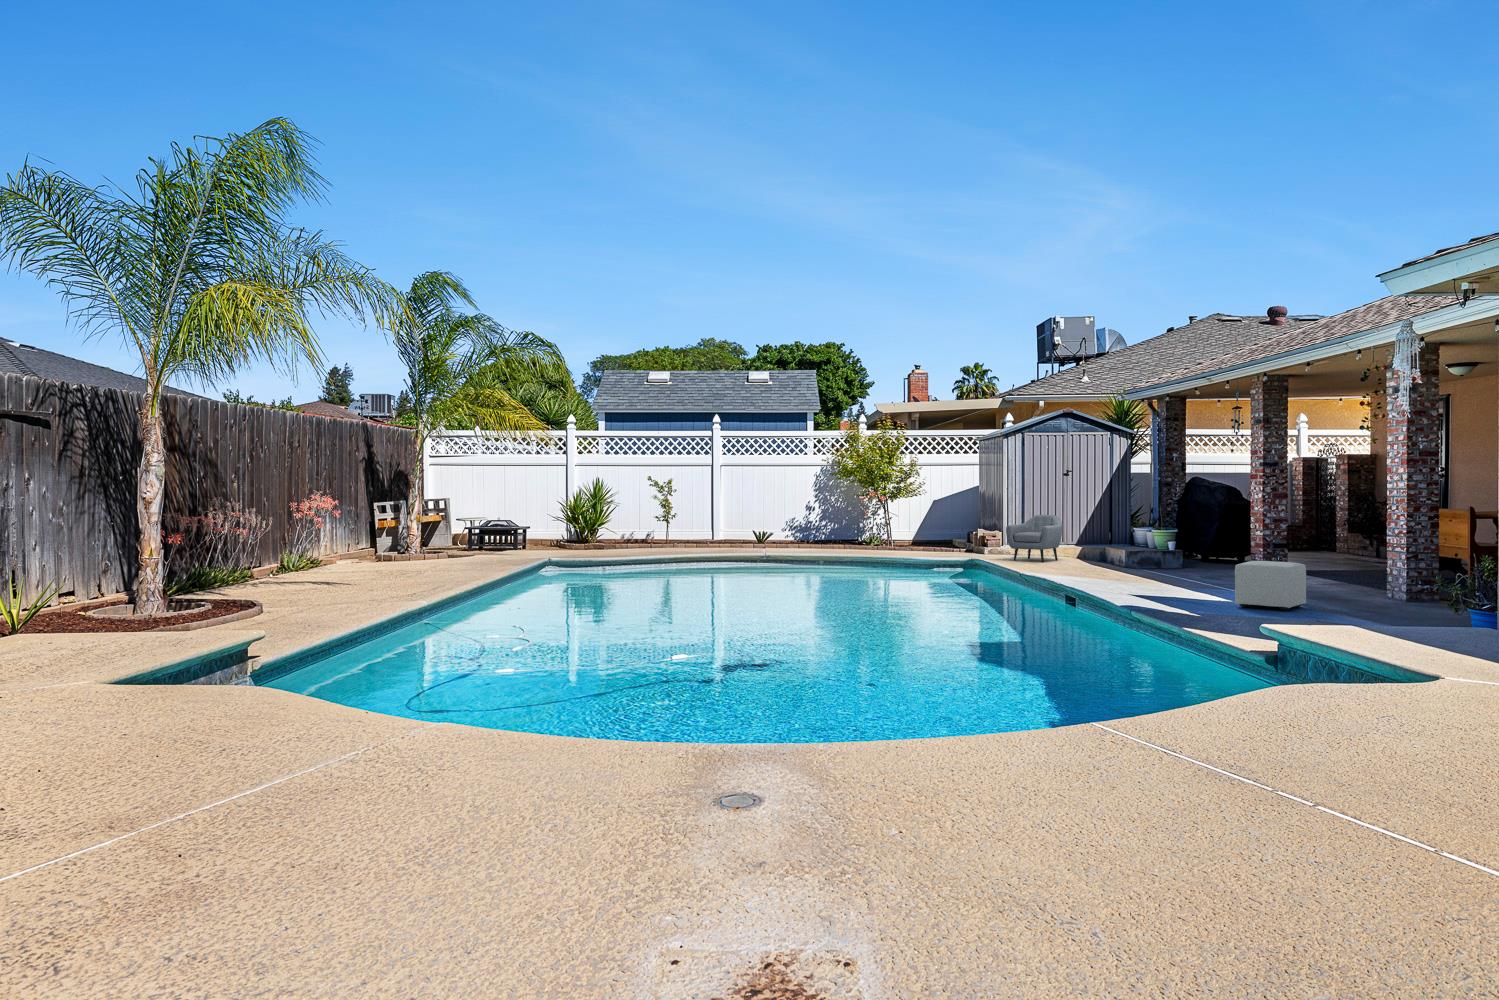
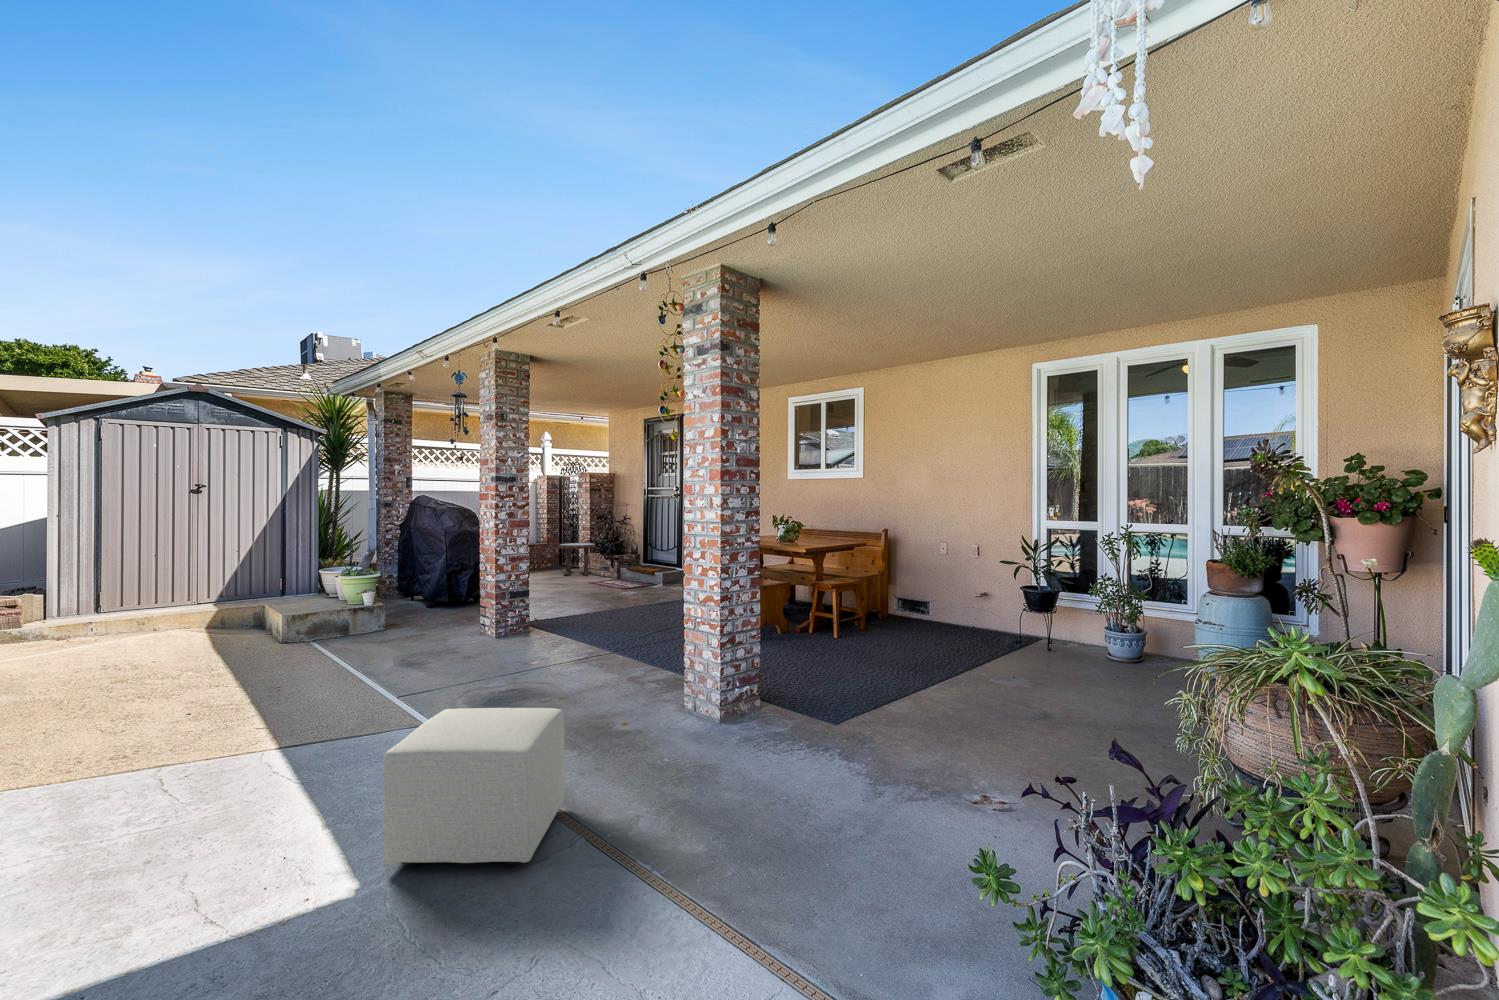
armchair: present [1006,515,1062,562] -> none [43,559,177,648]
side table: none [1315,521,1353,551] -> present [559,543,595,576]

